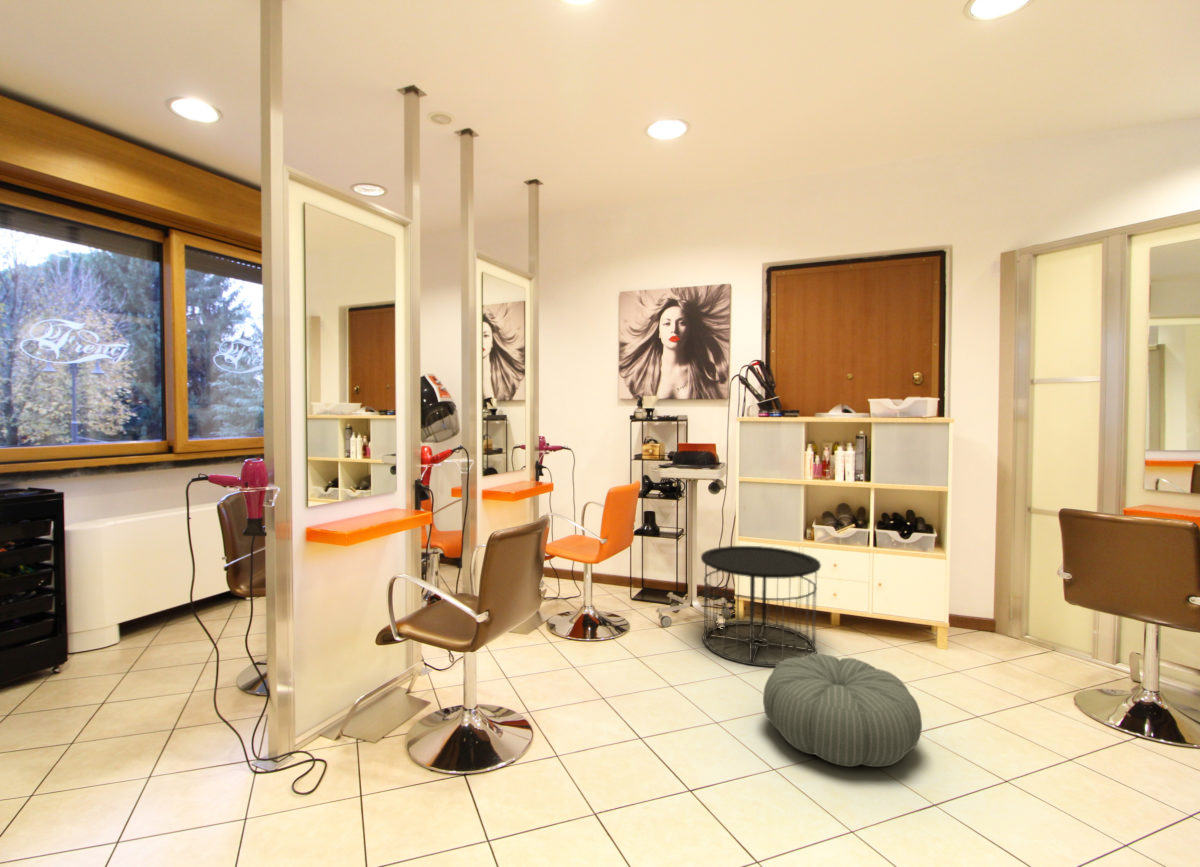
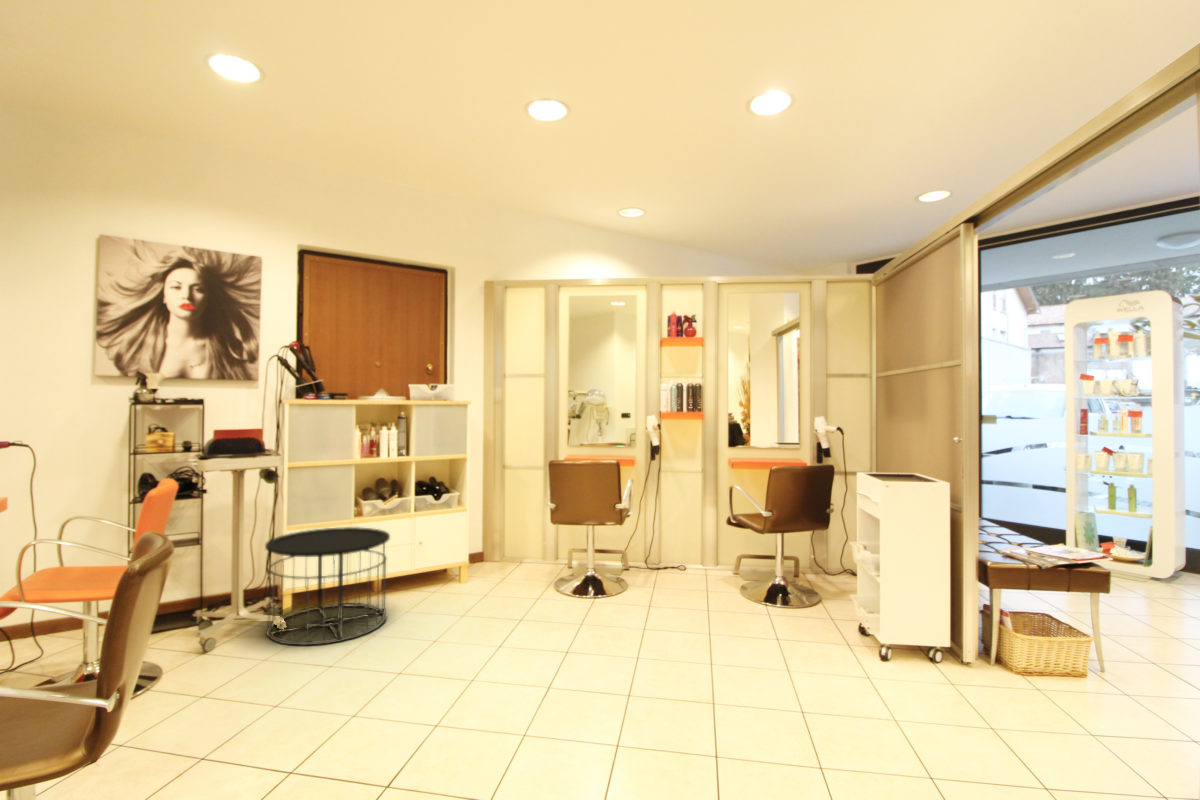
pouf: present [763,654,922,767] -> none [390,597,512,679]

